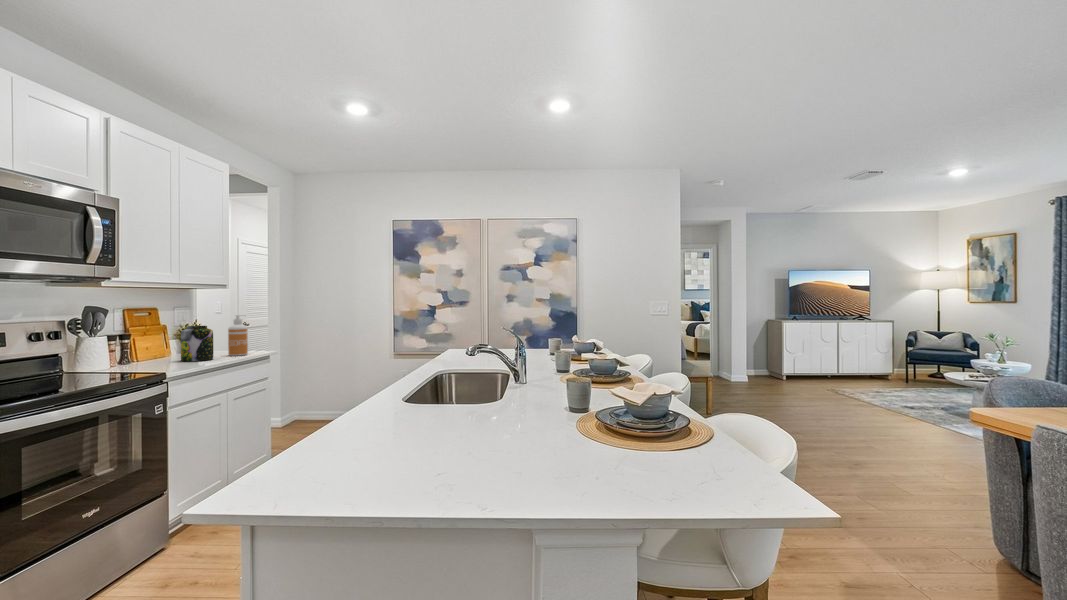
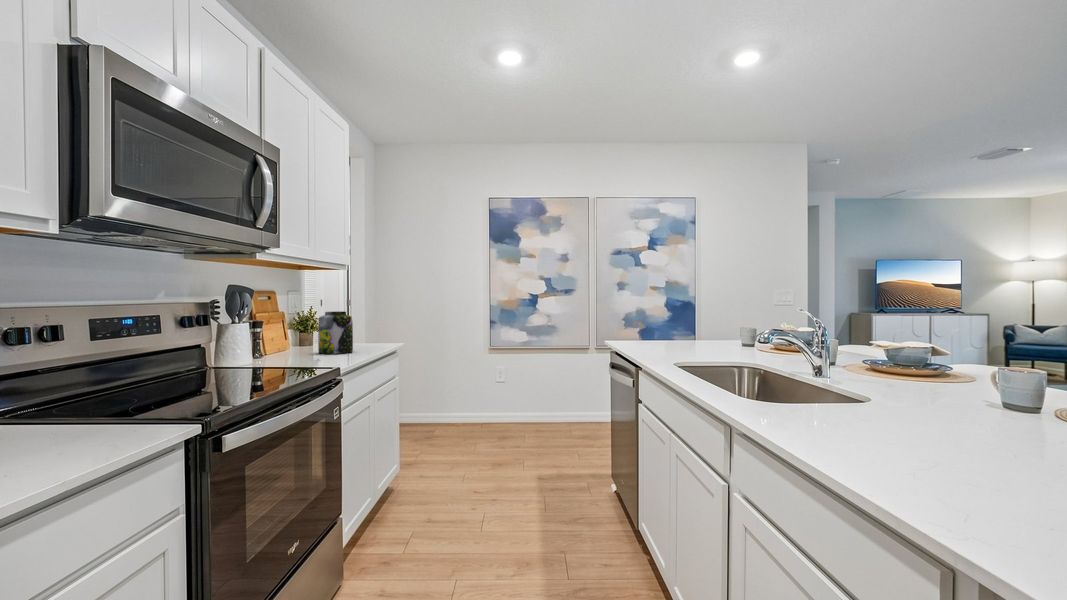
soap dispenser: present [228,315,248,356] -> none [358,300,378,348]

